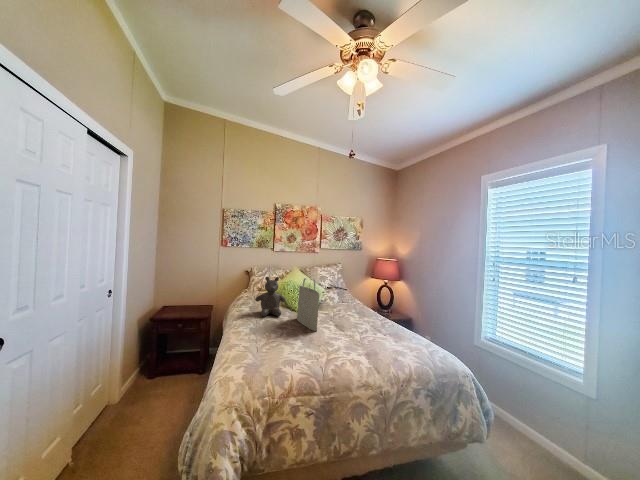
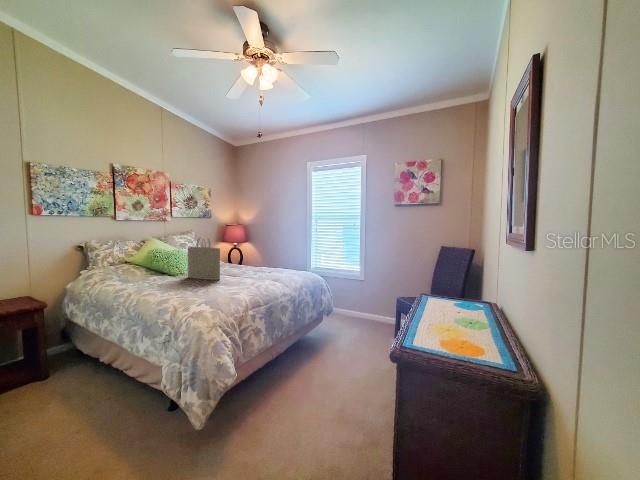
teddy bear: present [255,277,285,317] -> none [134,242,170,281]

